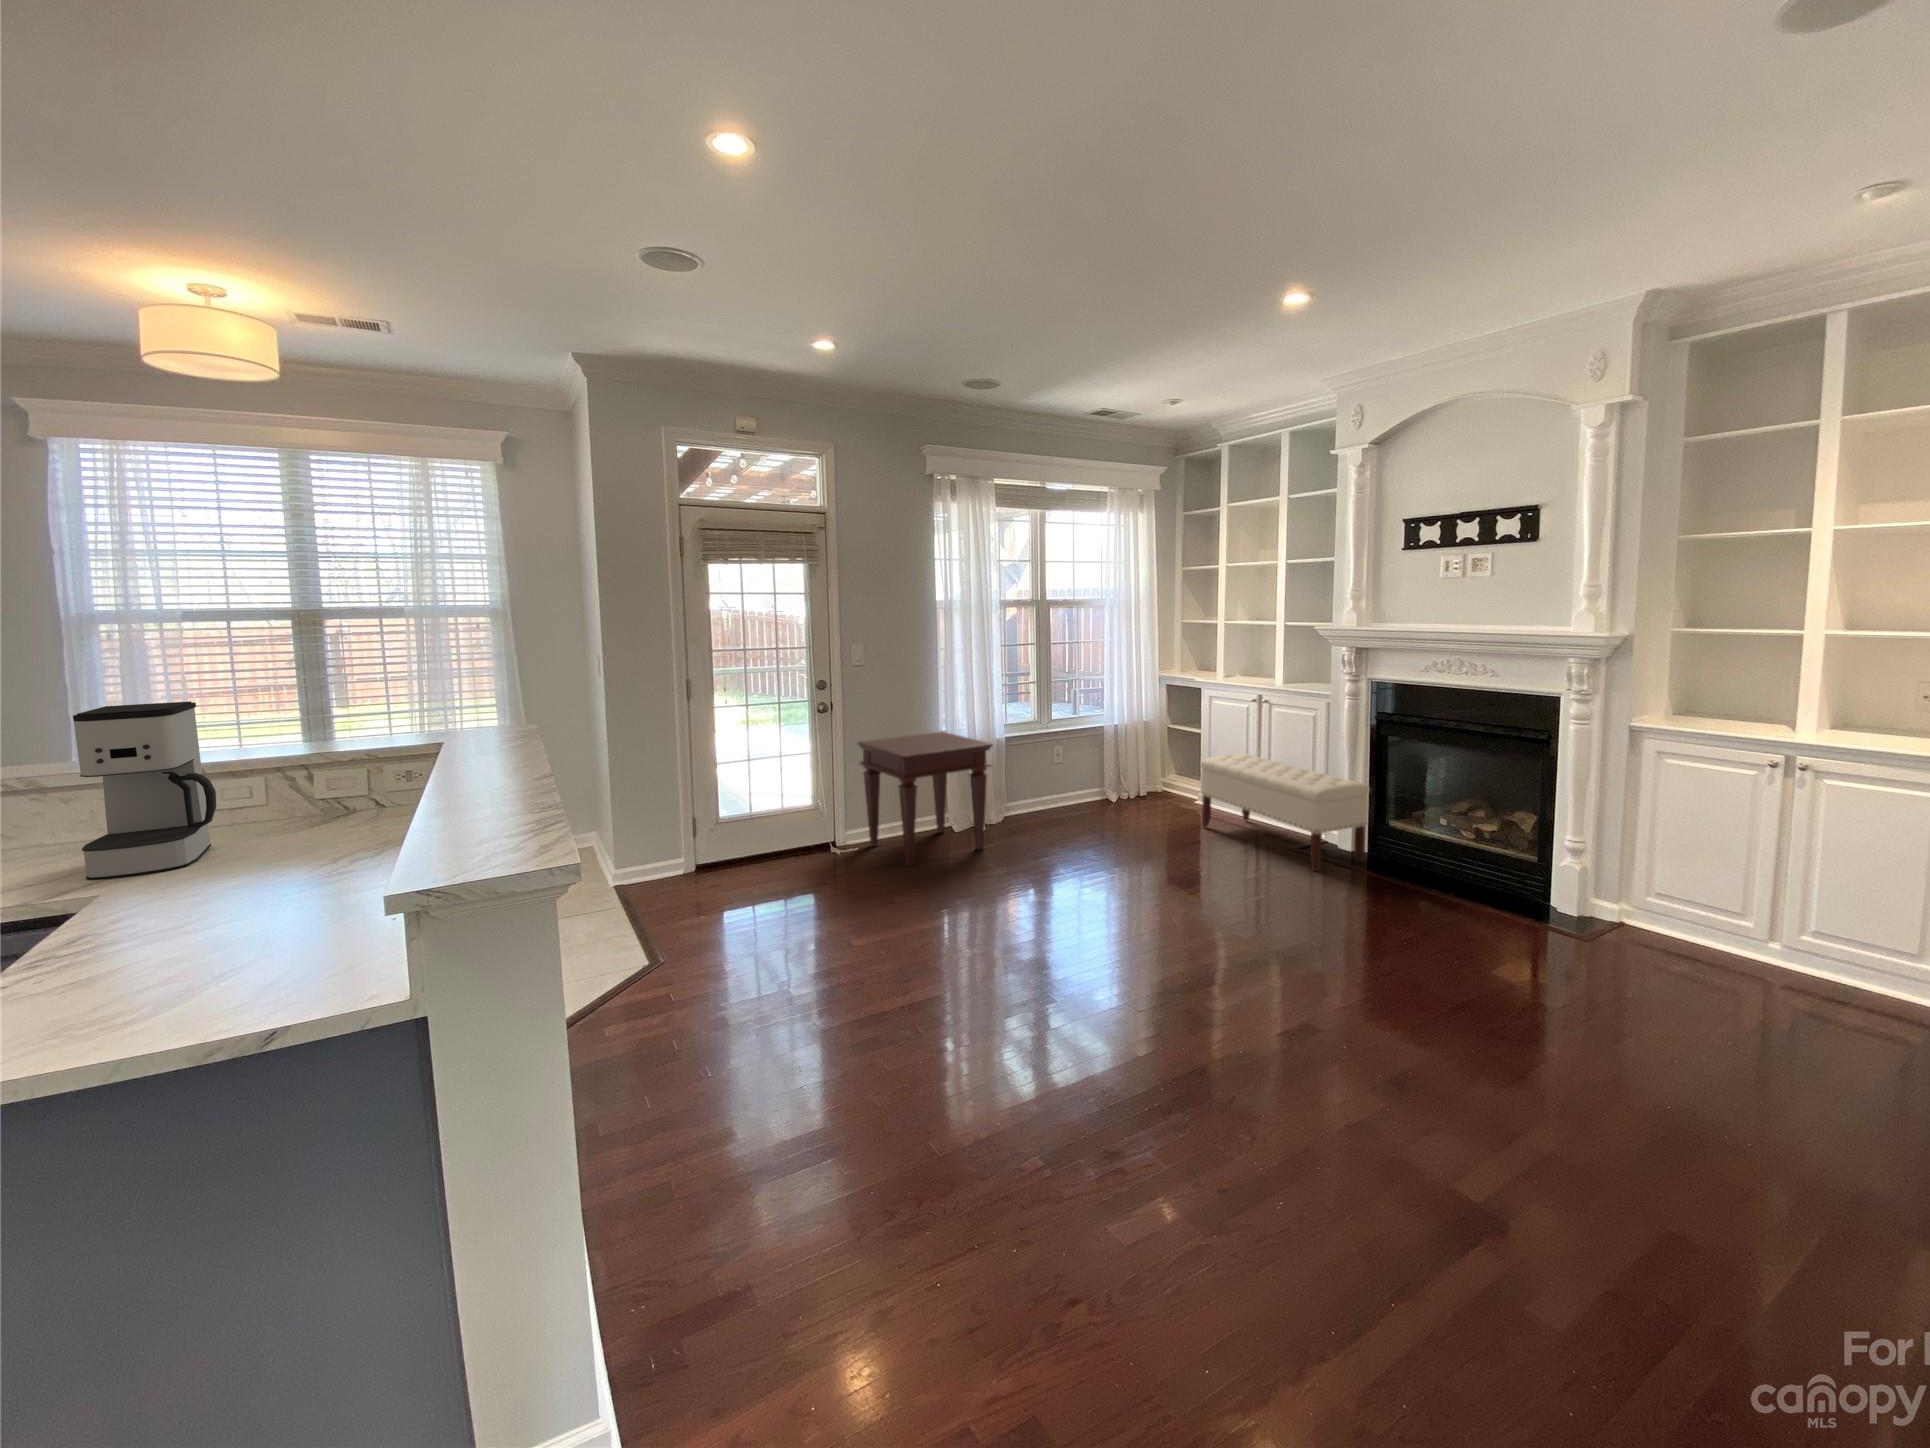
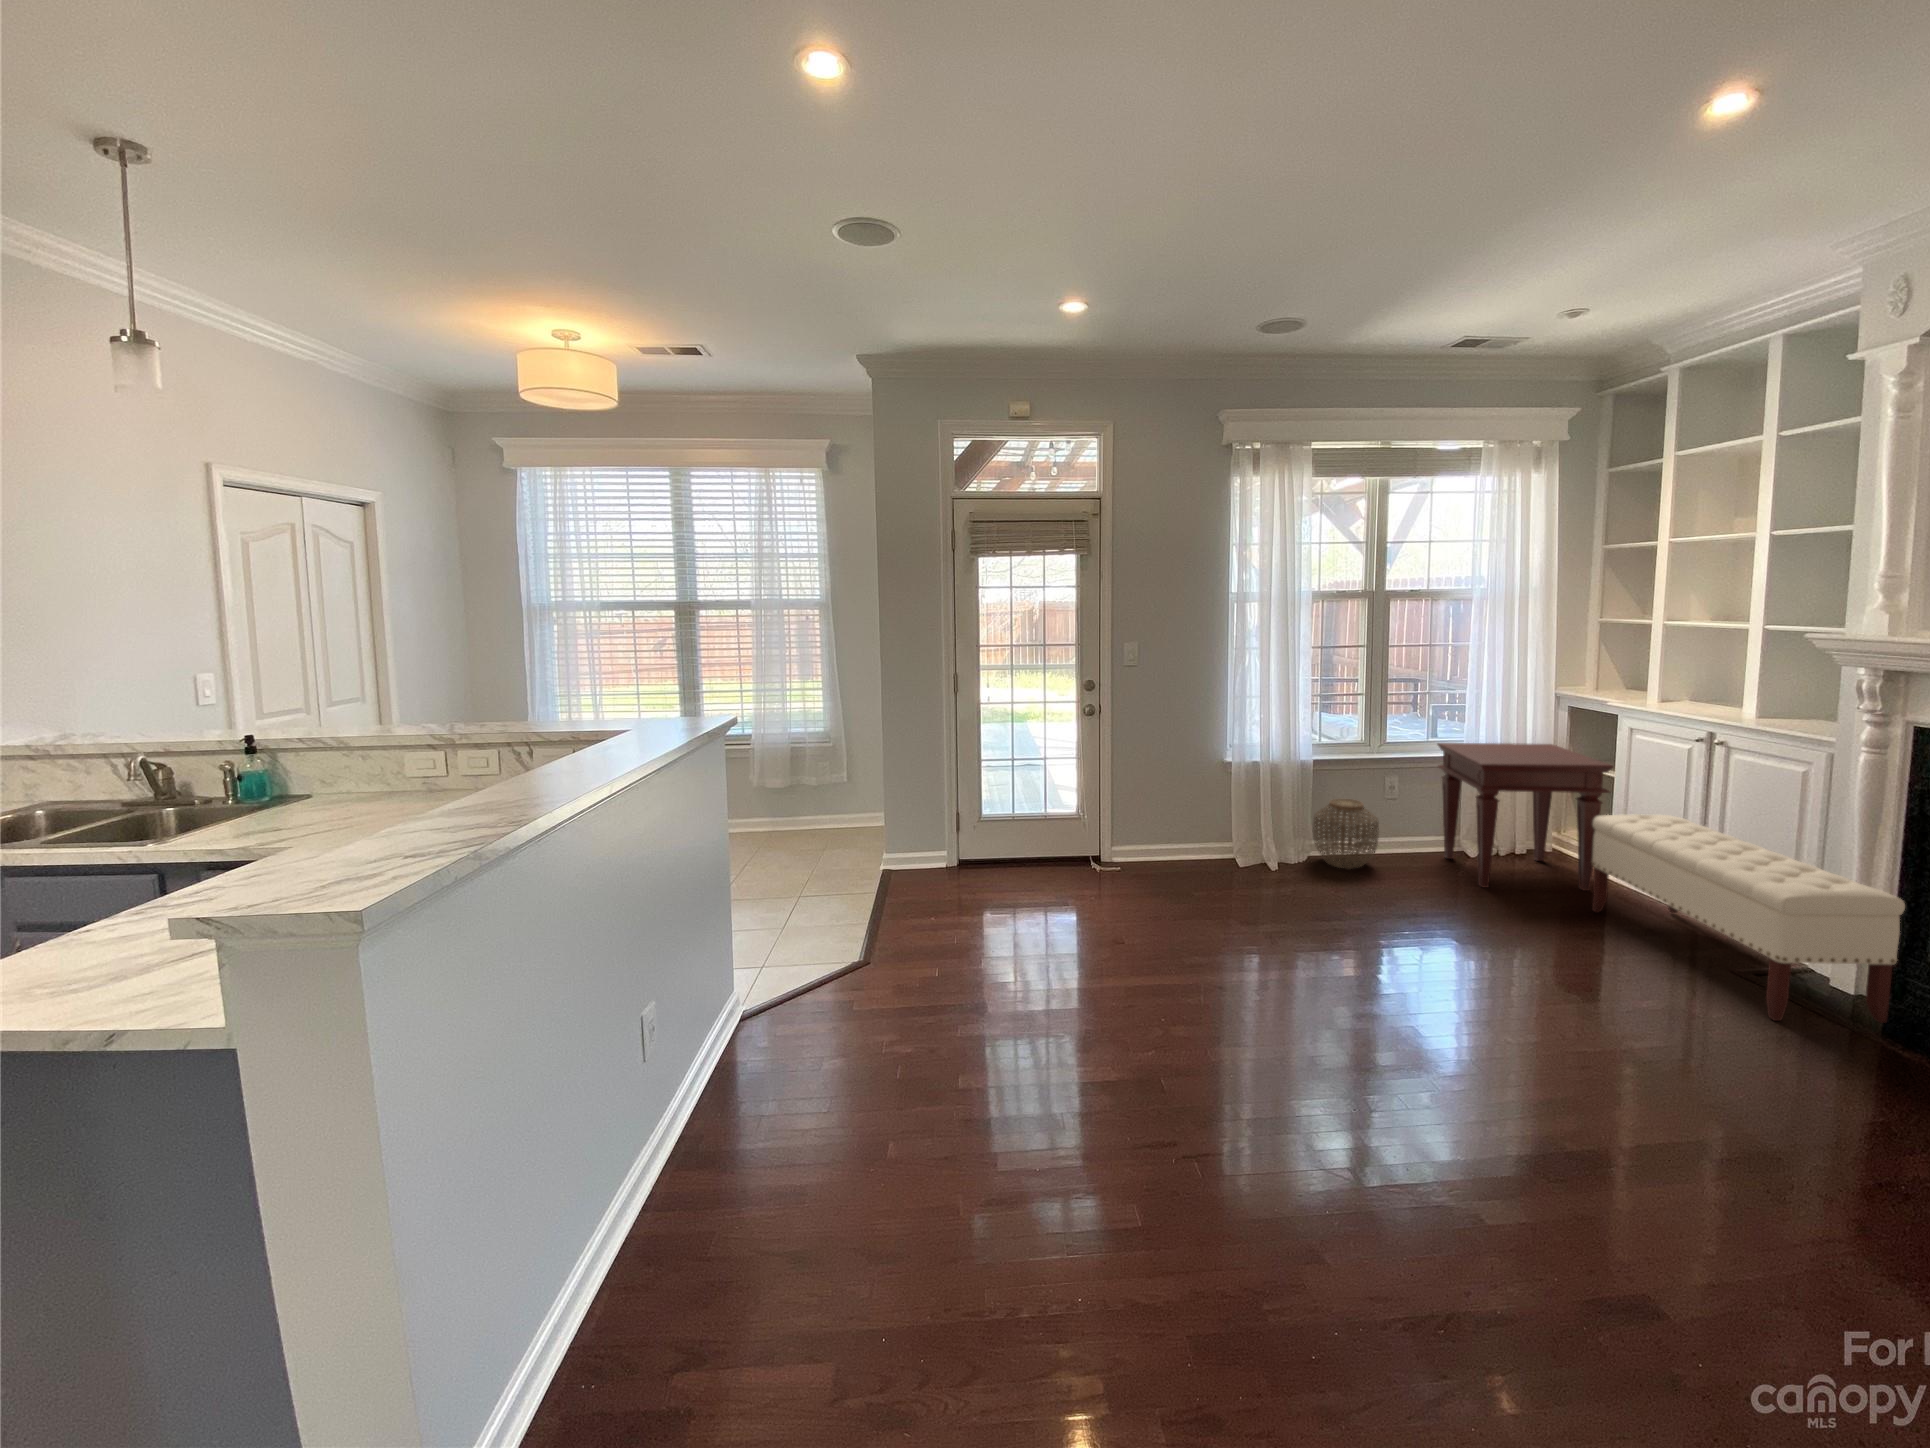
coffee maker: present [73,701,216,880] -> none [292,677,409,823]
side table: present [858,732,992,865] -> present [1437,743,1613,891]
woven basket: none [1008,768,1057,824] -> present [1313,799,1379,868]

